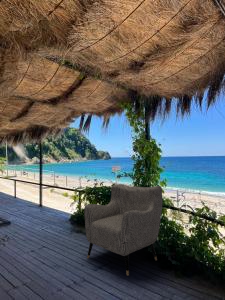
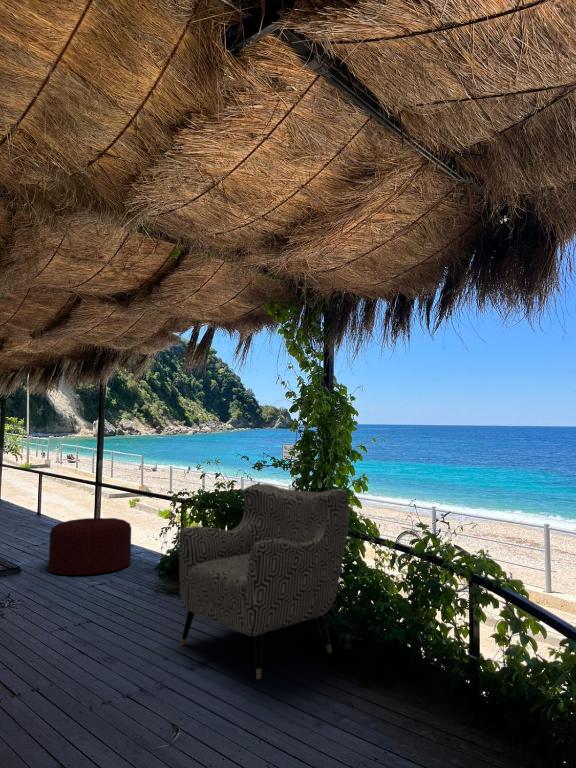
ottoman: none [22,199,57,225] -> present [48,518,131,575]

